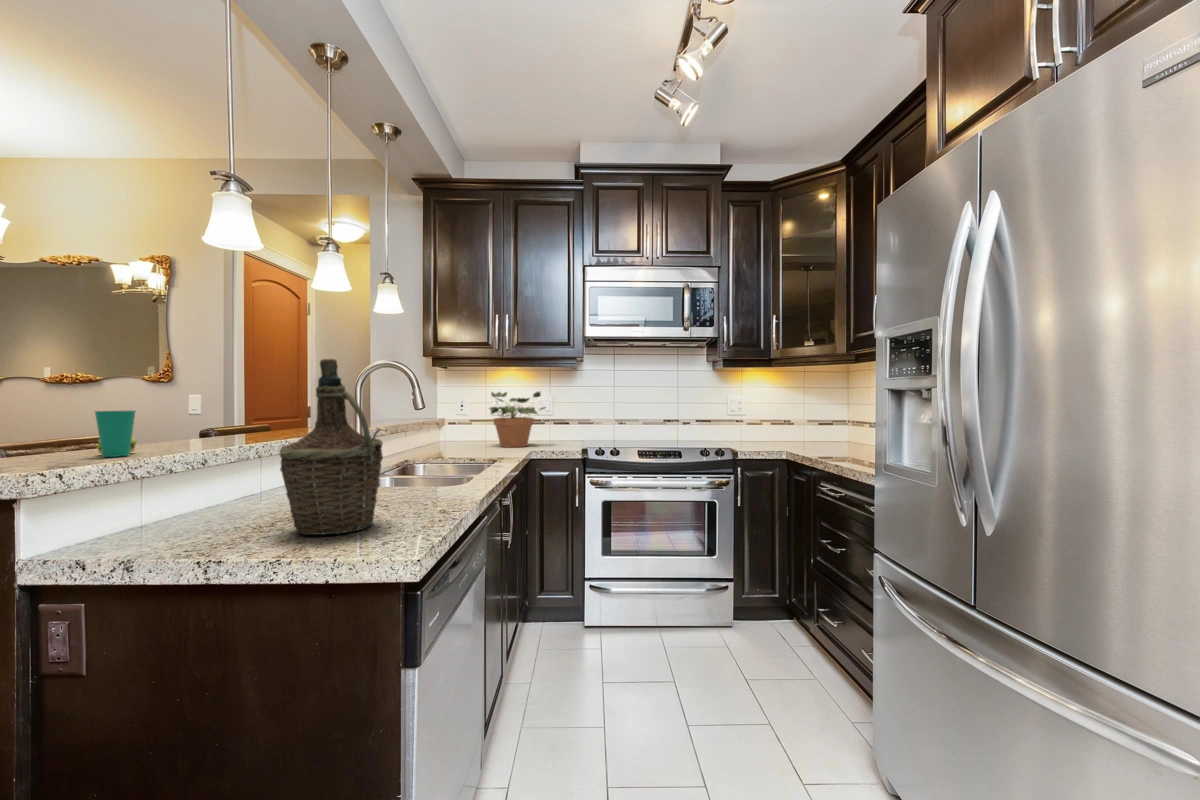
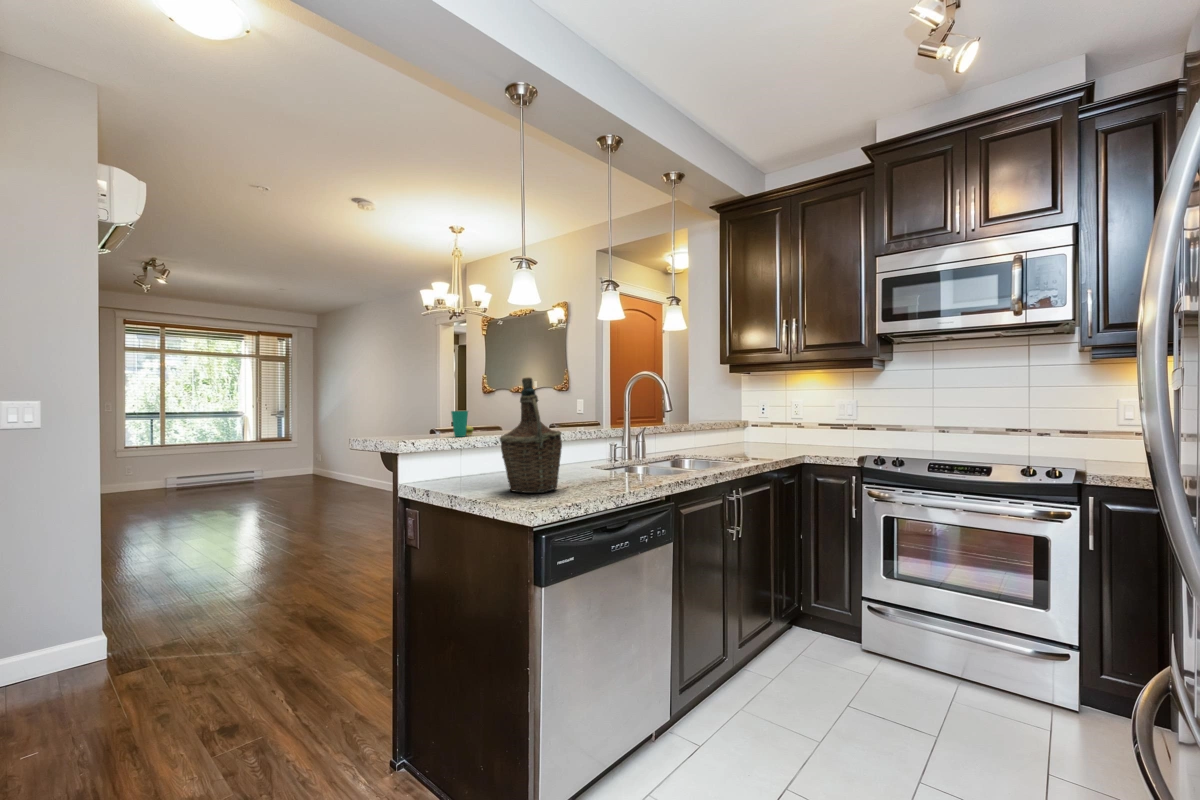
potted plant: present [490,392,545,447] -> none [772,394,845,451]

